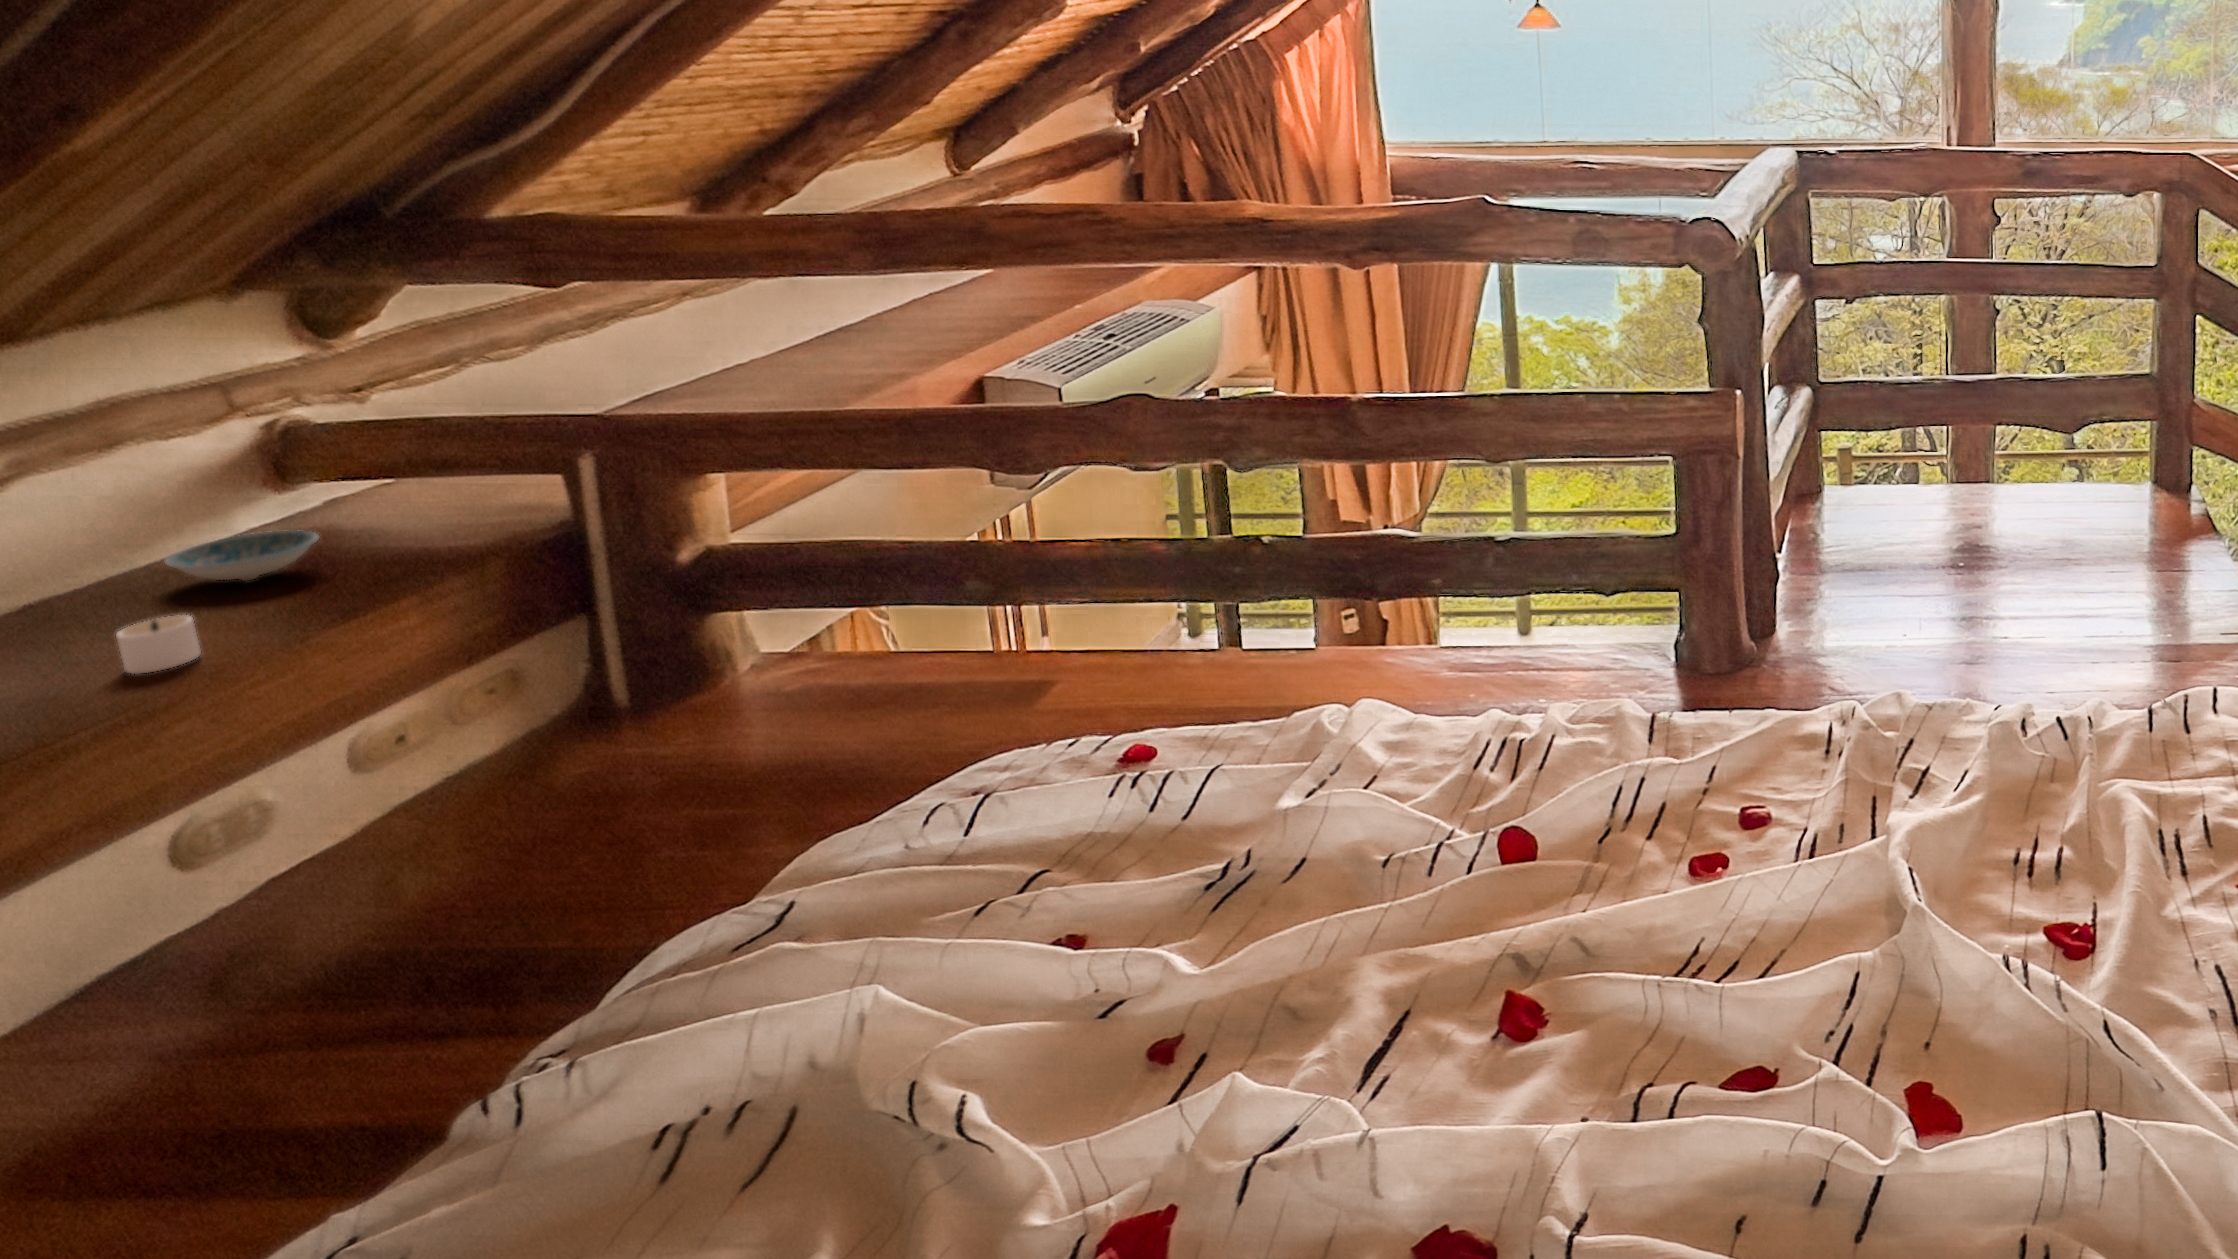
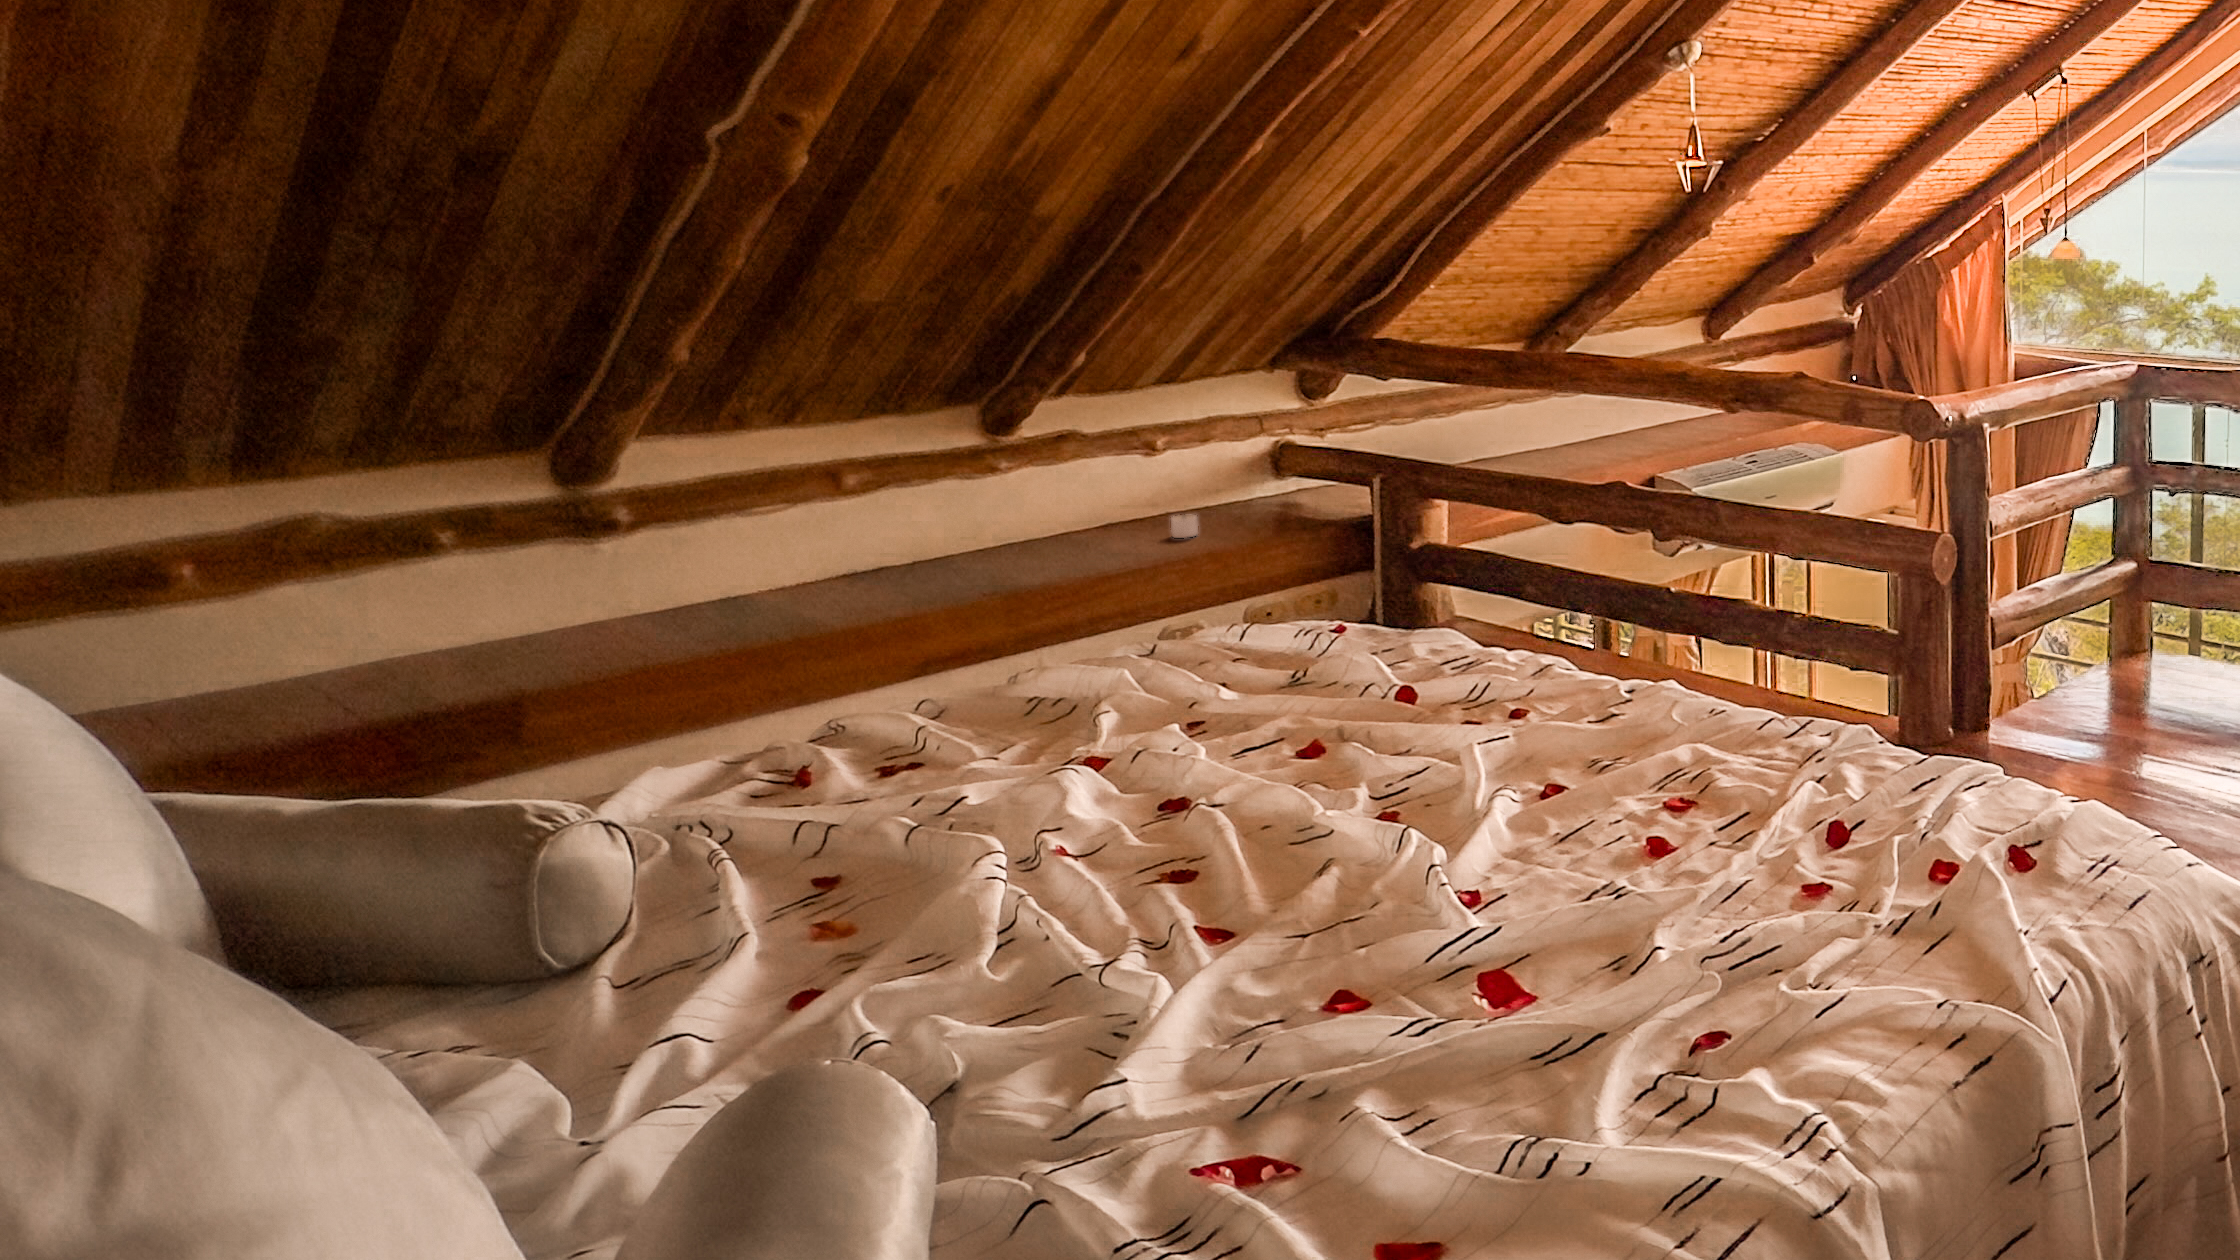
ceramic bowl: present [165,530,319,580] -> none [1218,490,1273,511]

